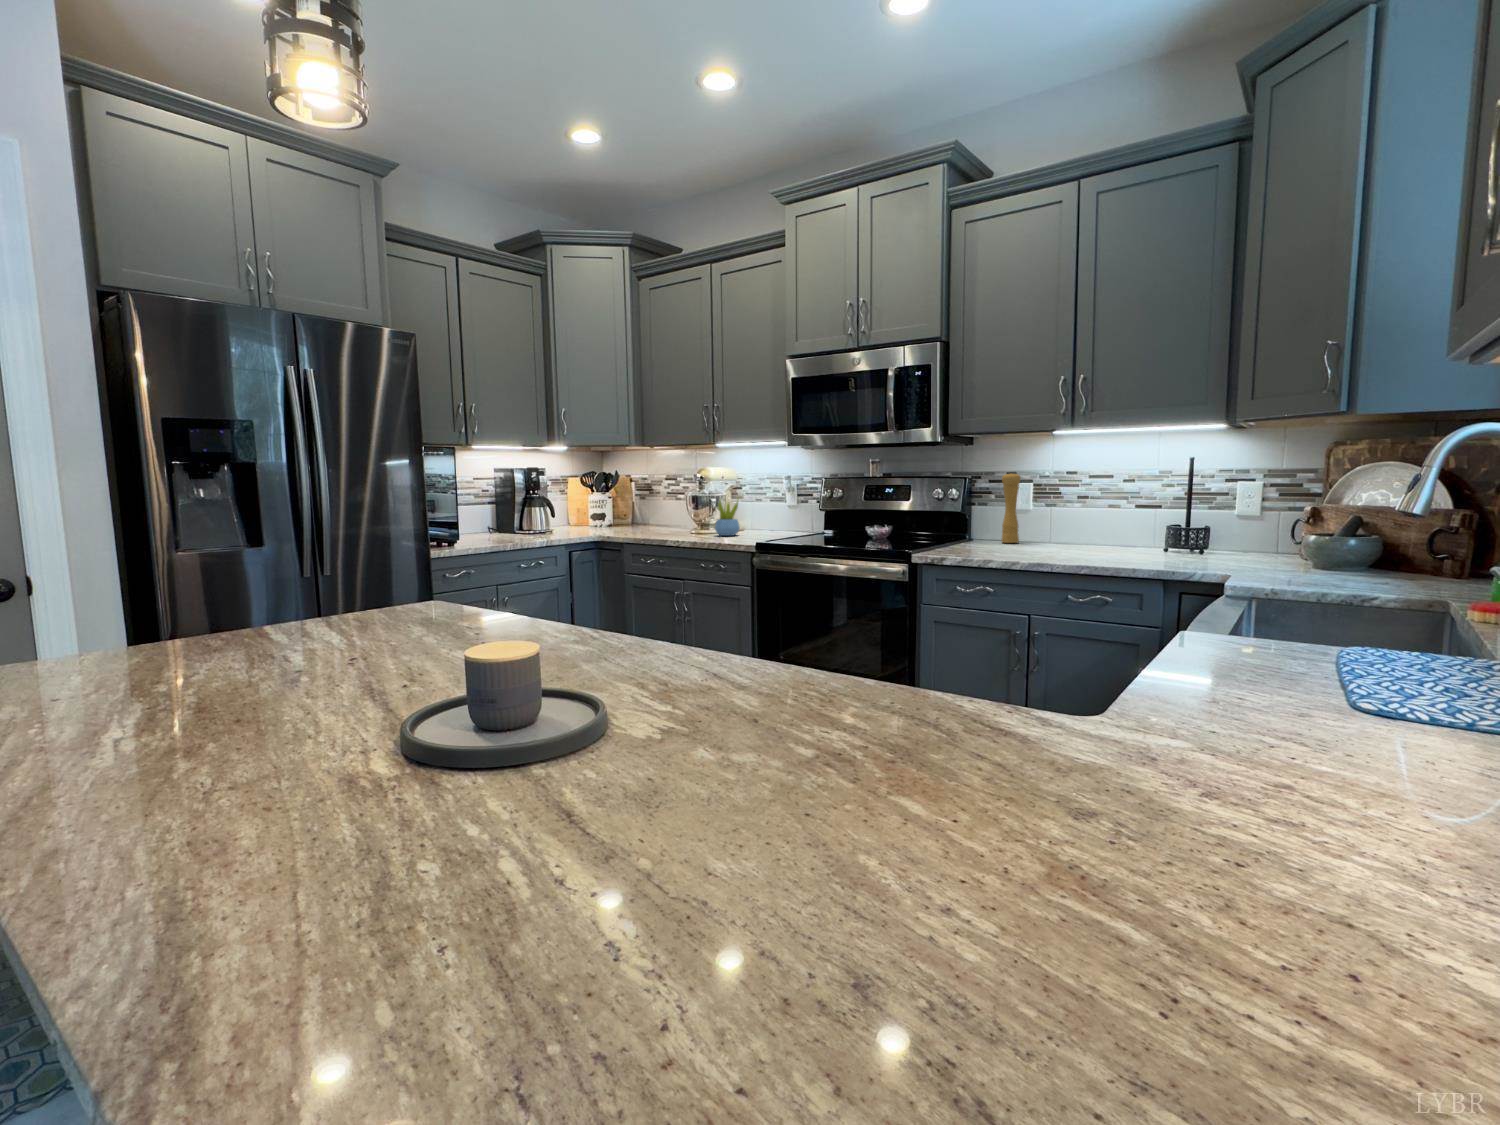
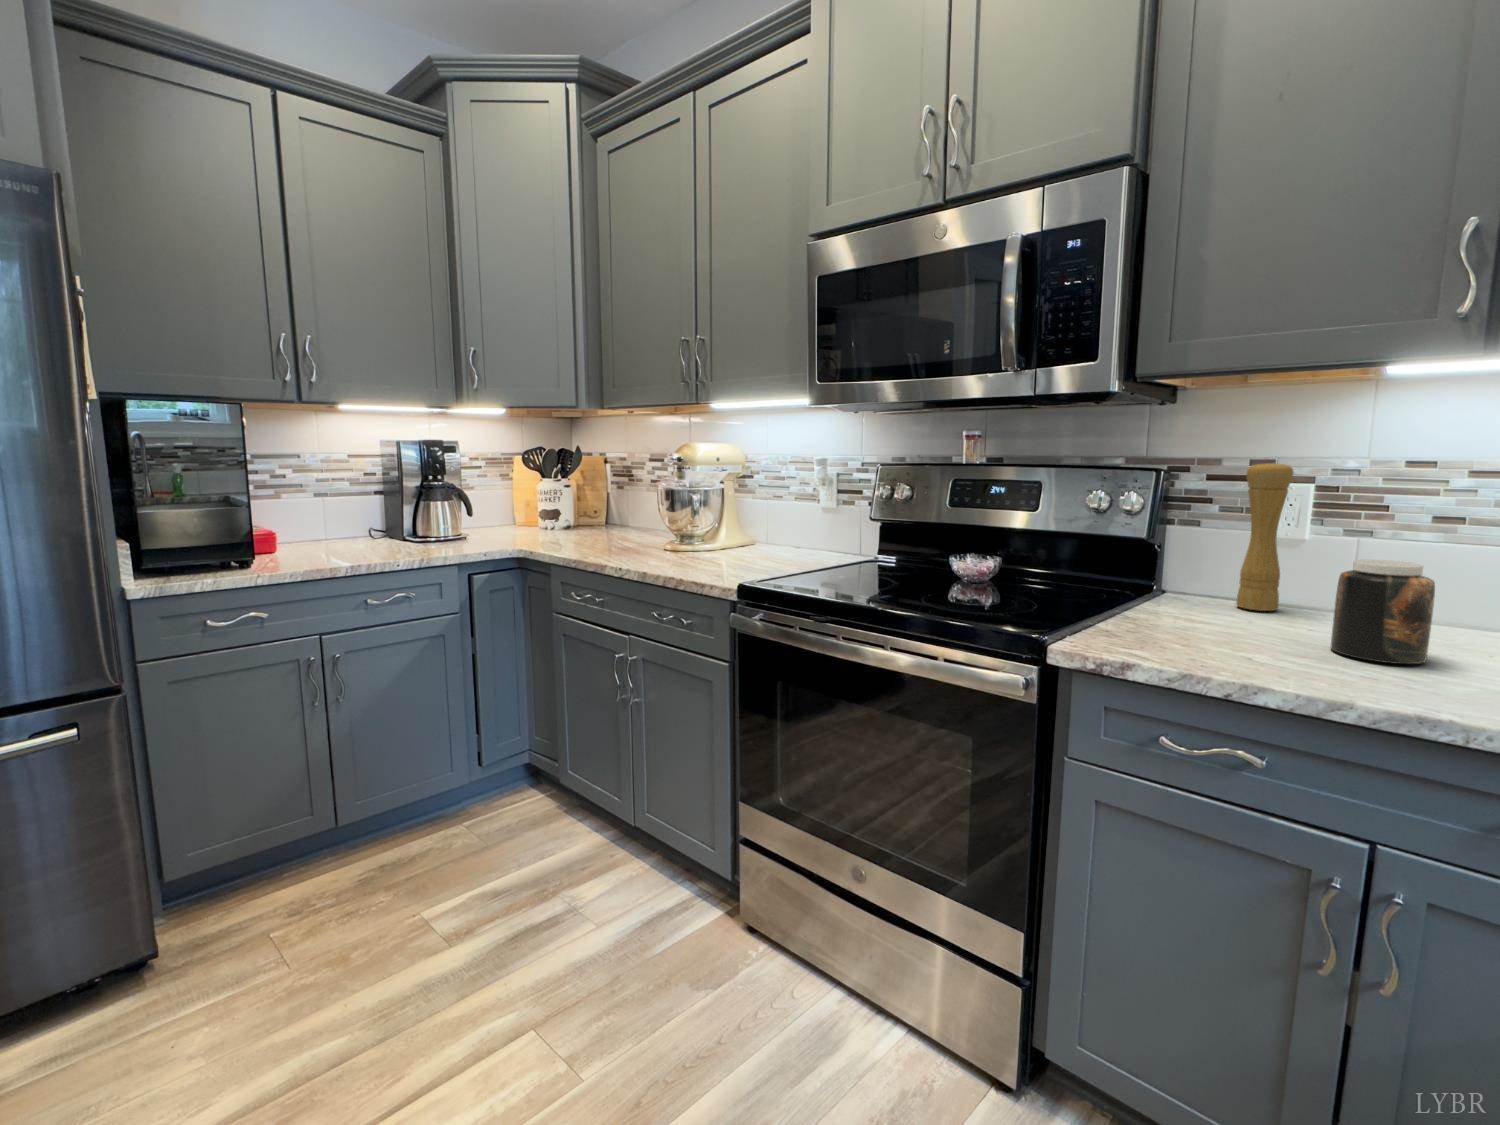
succulent plant: present [715,501,740,536] -> none [695,493,736,557]
jar: none [1026,512,1059,552] -> present [1331,559,1435,664]

